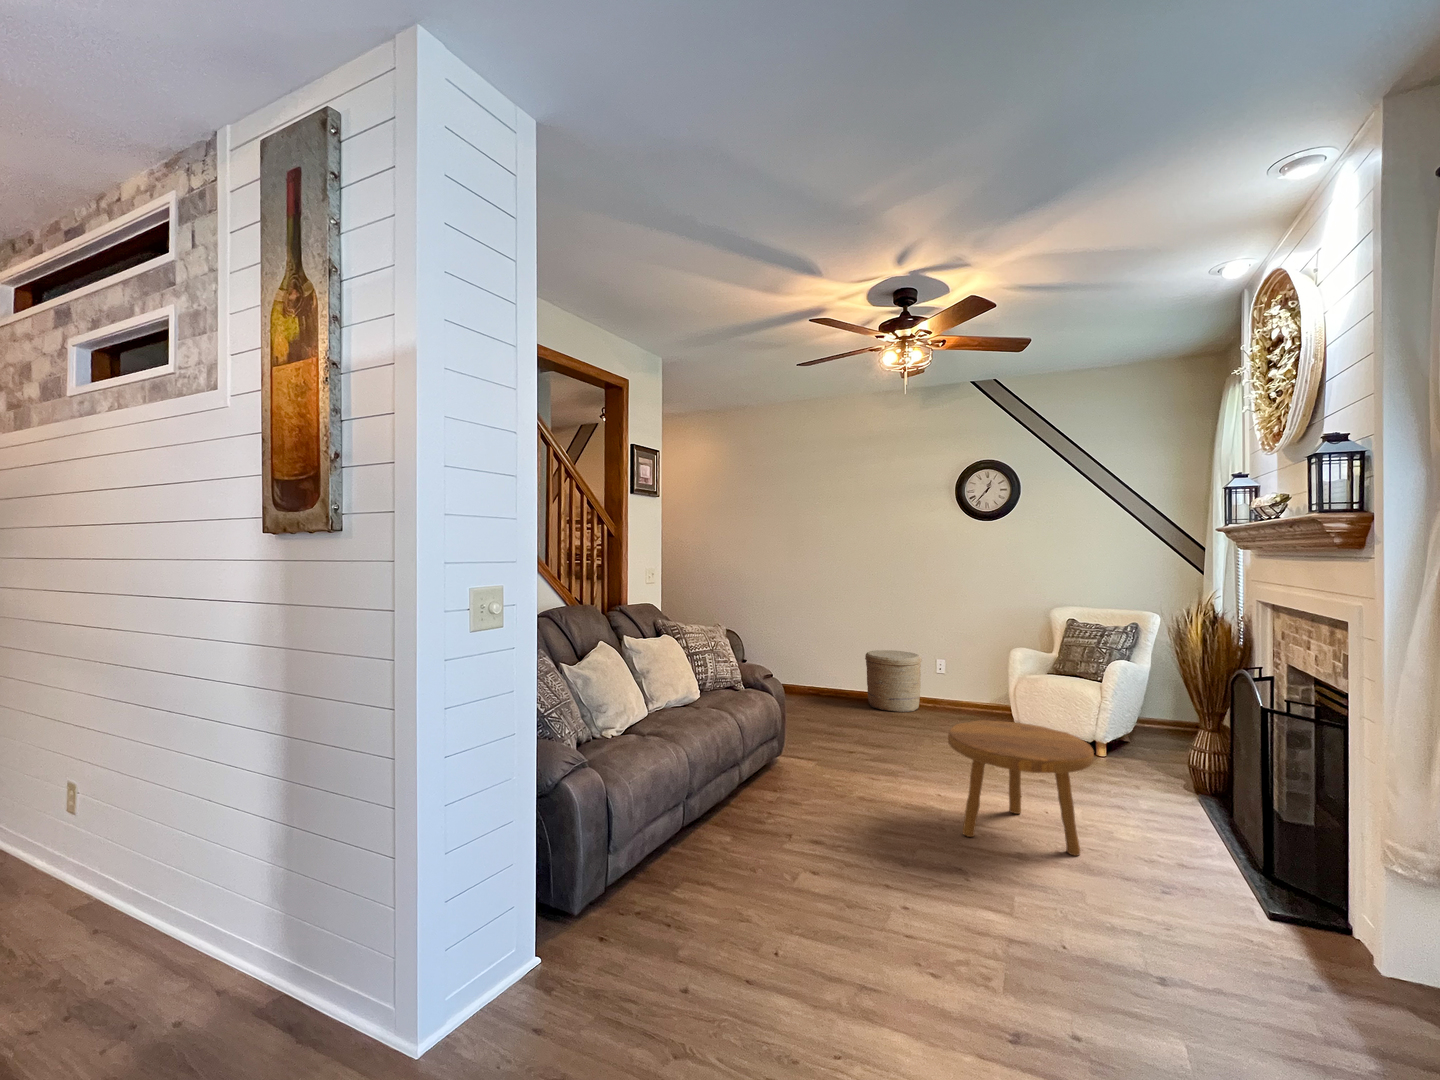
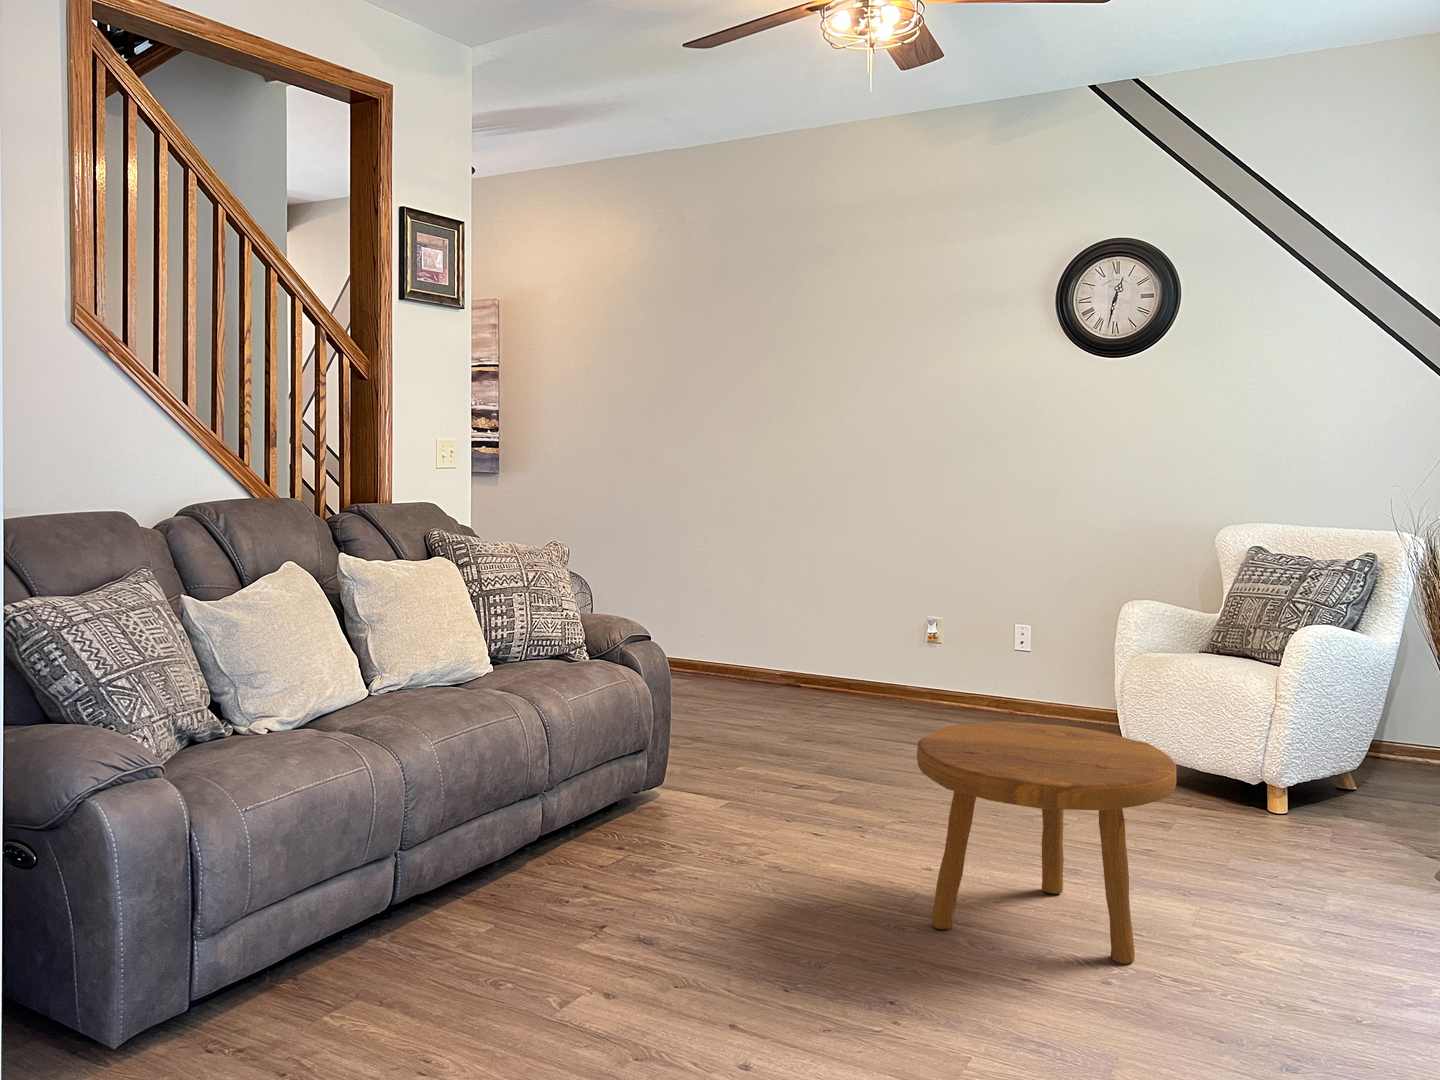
woven basket: present [865,650,922,712] -> none [878,612,983,724]

